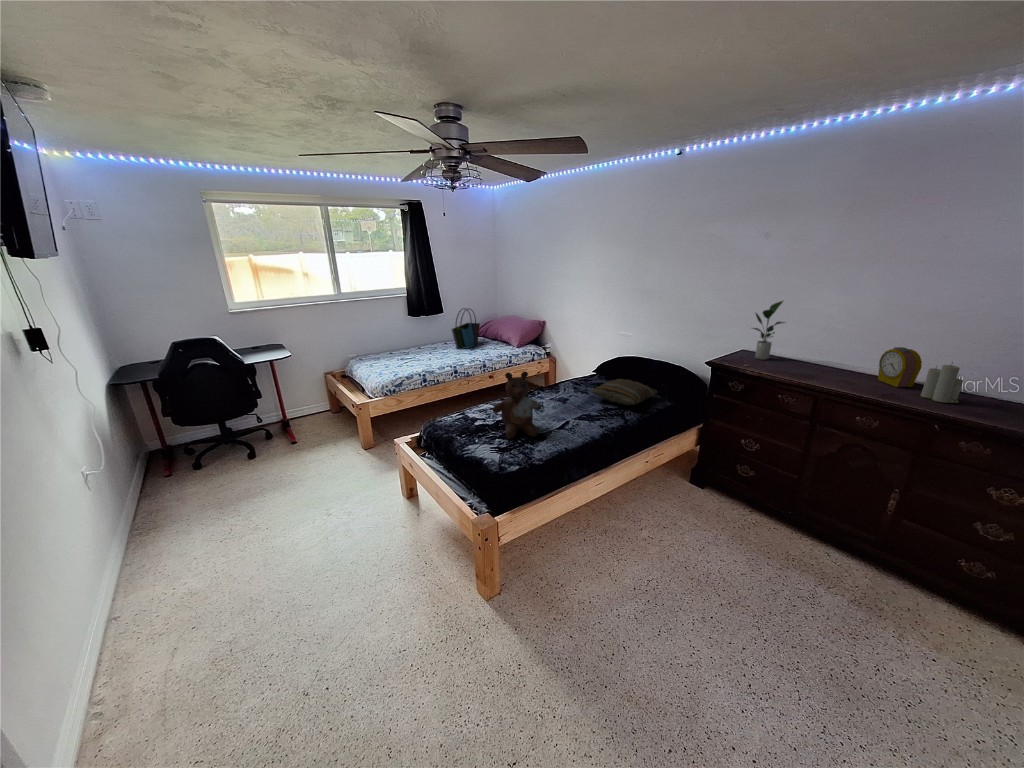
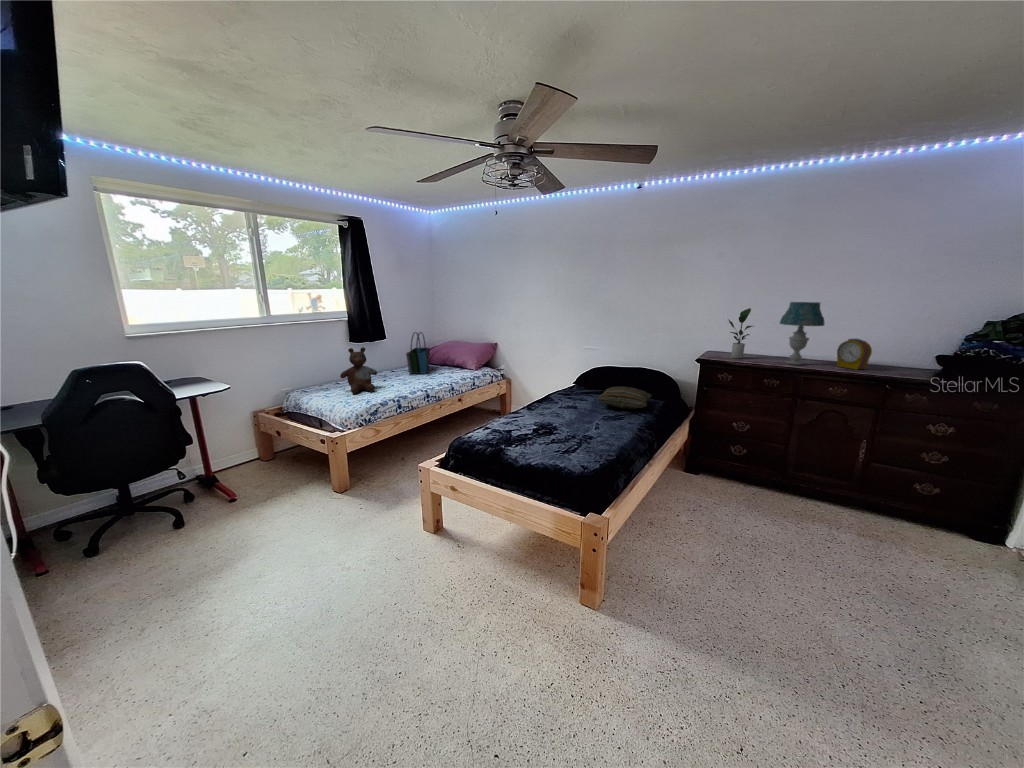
table lamp: none [807,297,862,374] -> present [780,302,824,365]
candle: present [920,365,963,403] -> none [879,345,911,376]
stuffed bear: present [493,372,541,439] -> present [340,347,377,394]

